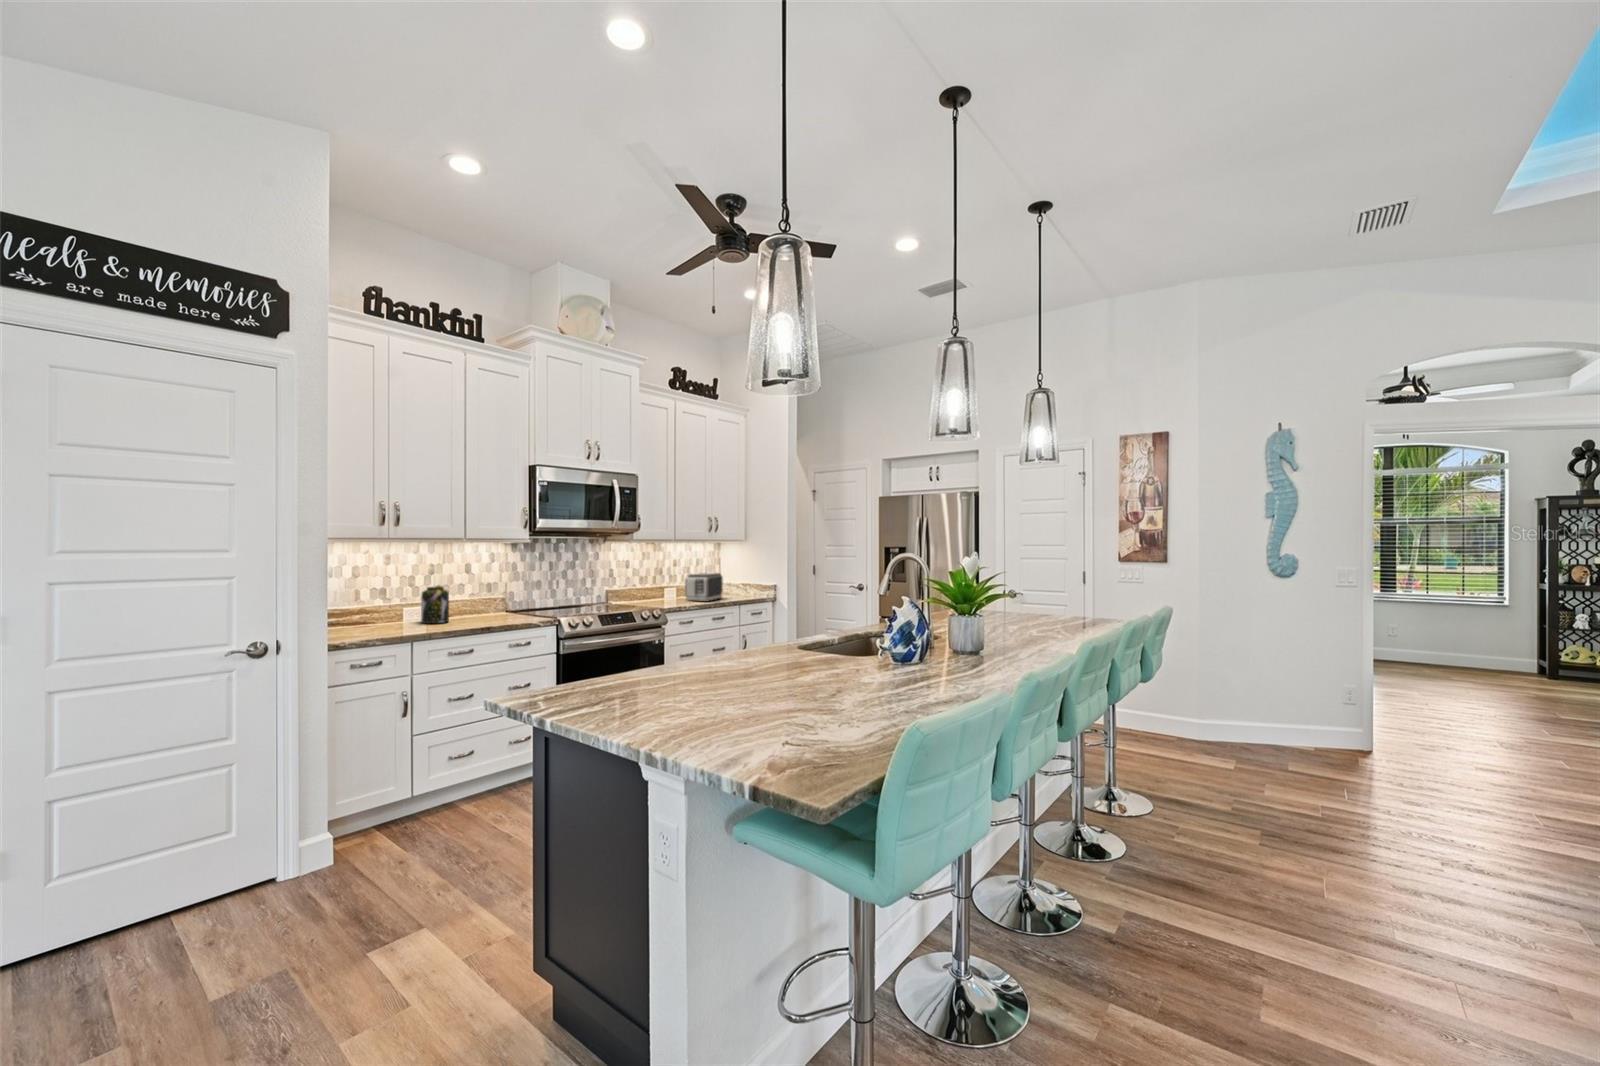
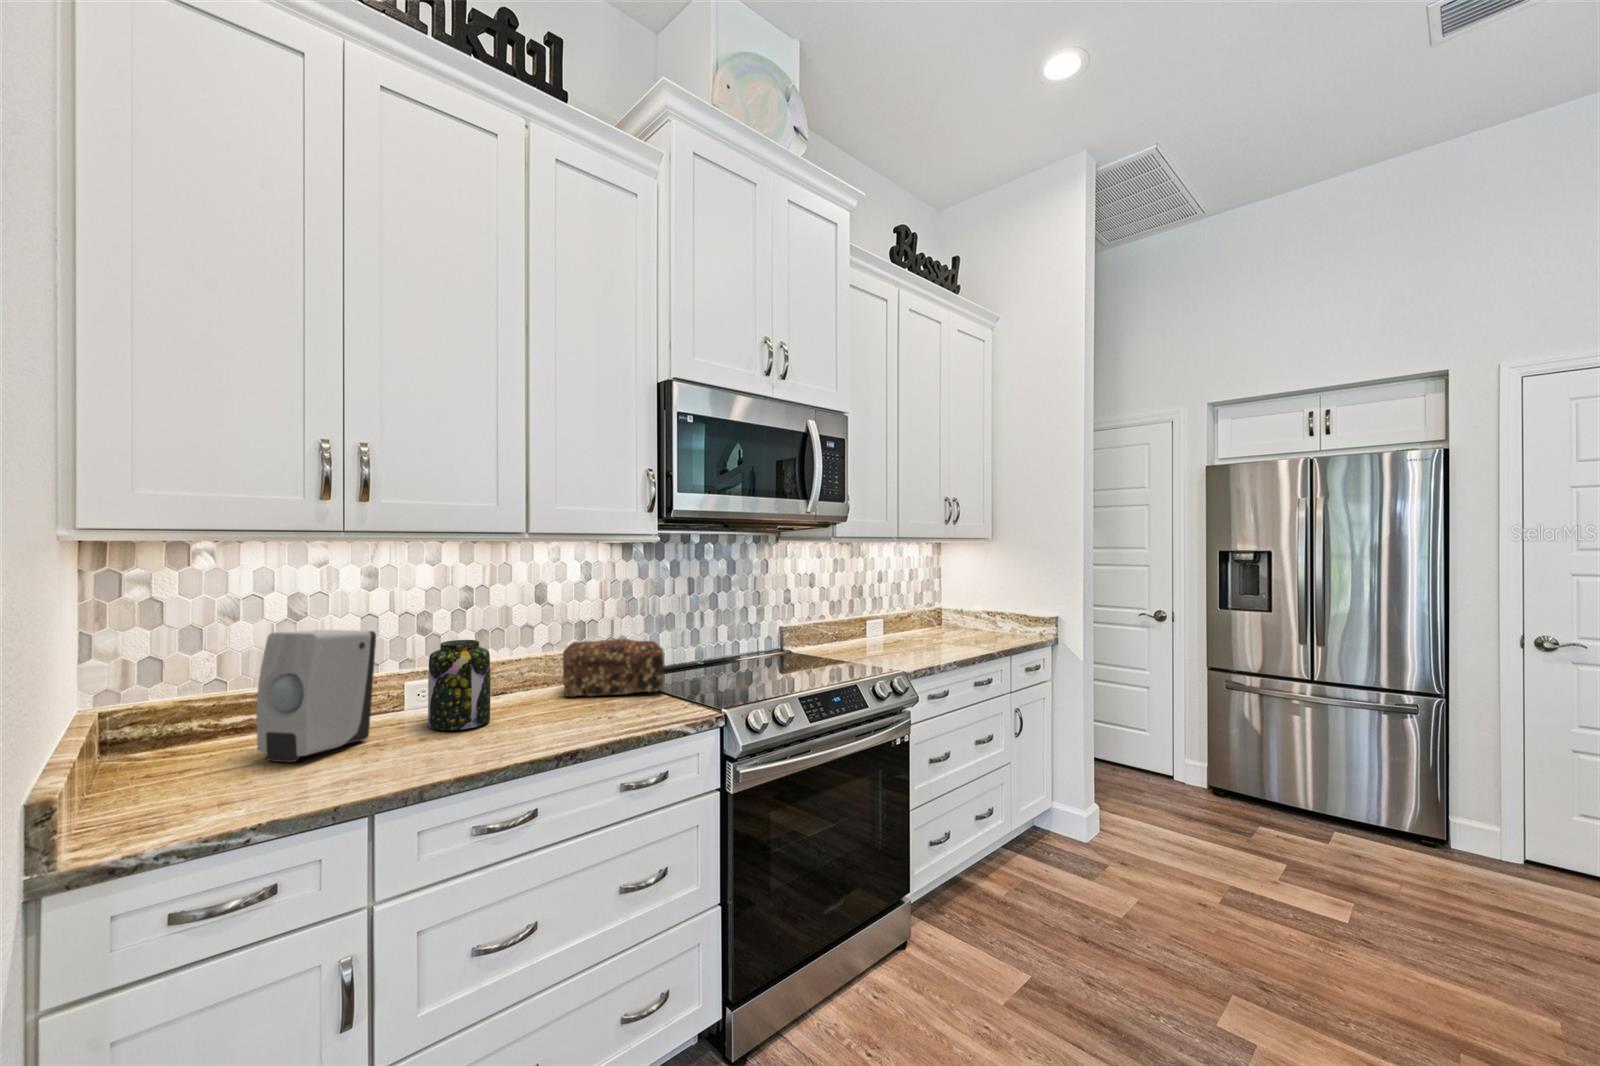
toaster: present [685,573,723,602] -> none [910,594,966,647]
soap dispenser: none [357,579,401,629] -> present [256,630,376,762]
bread loaf: none [481,590,532,616] -> present [563,639,664,697]

